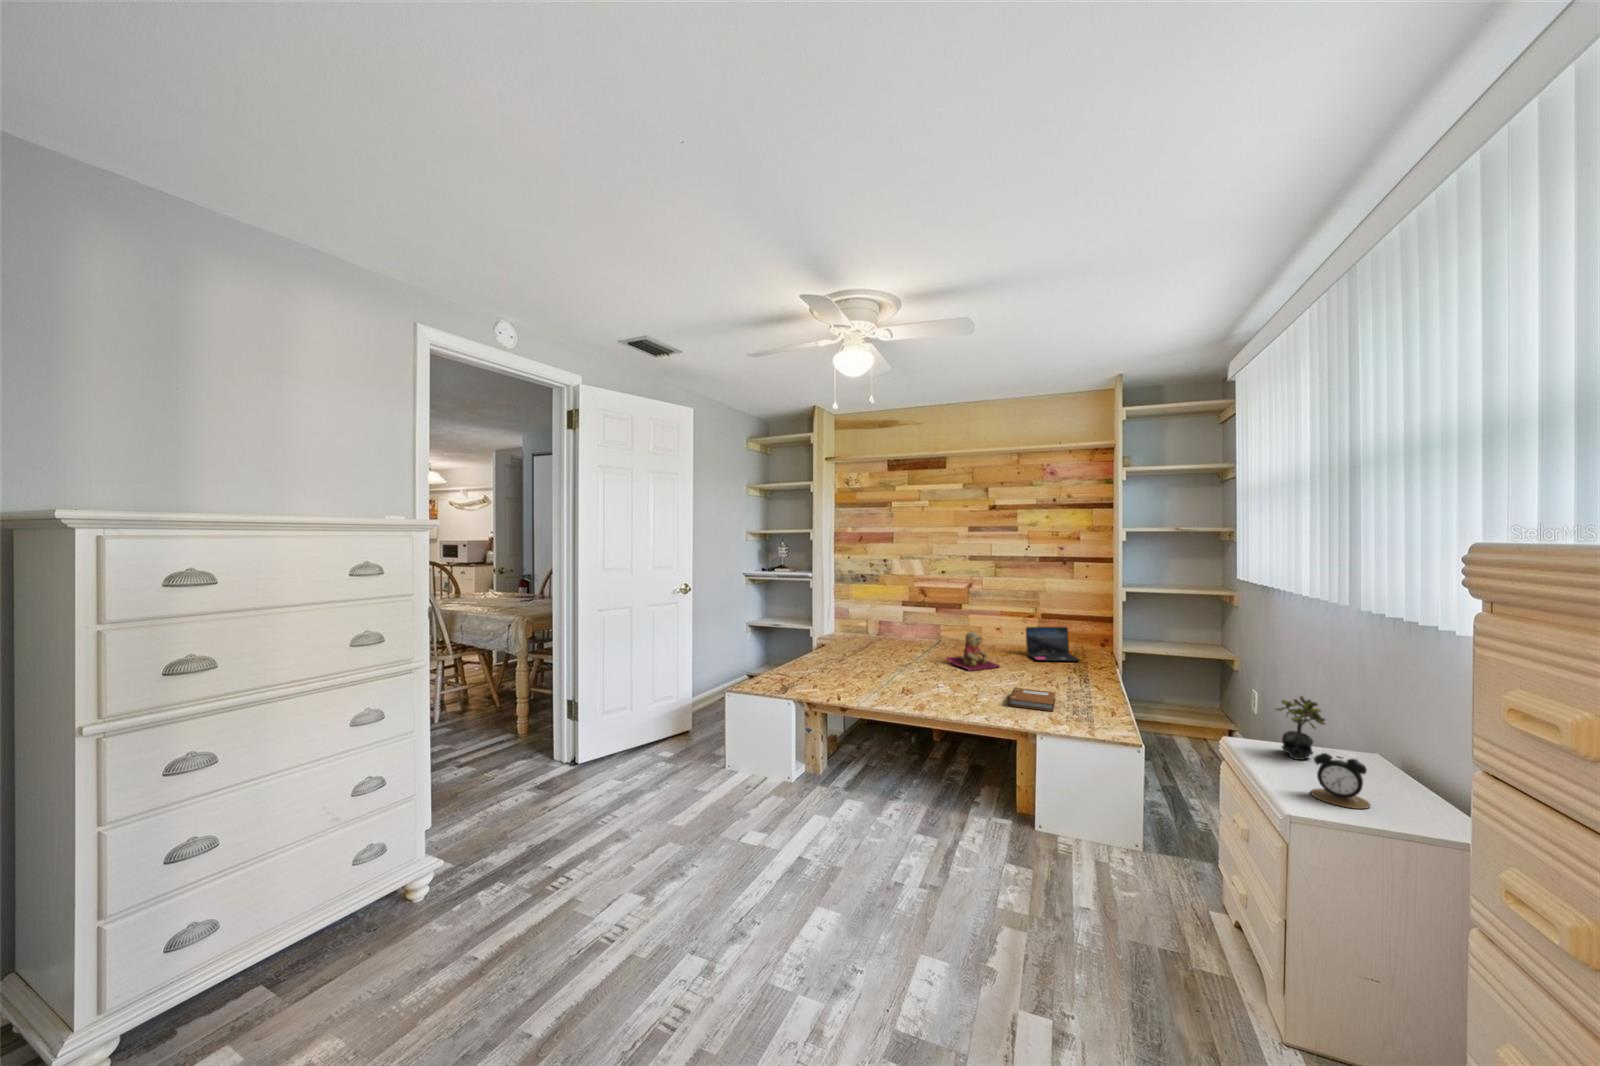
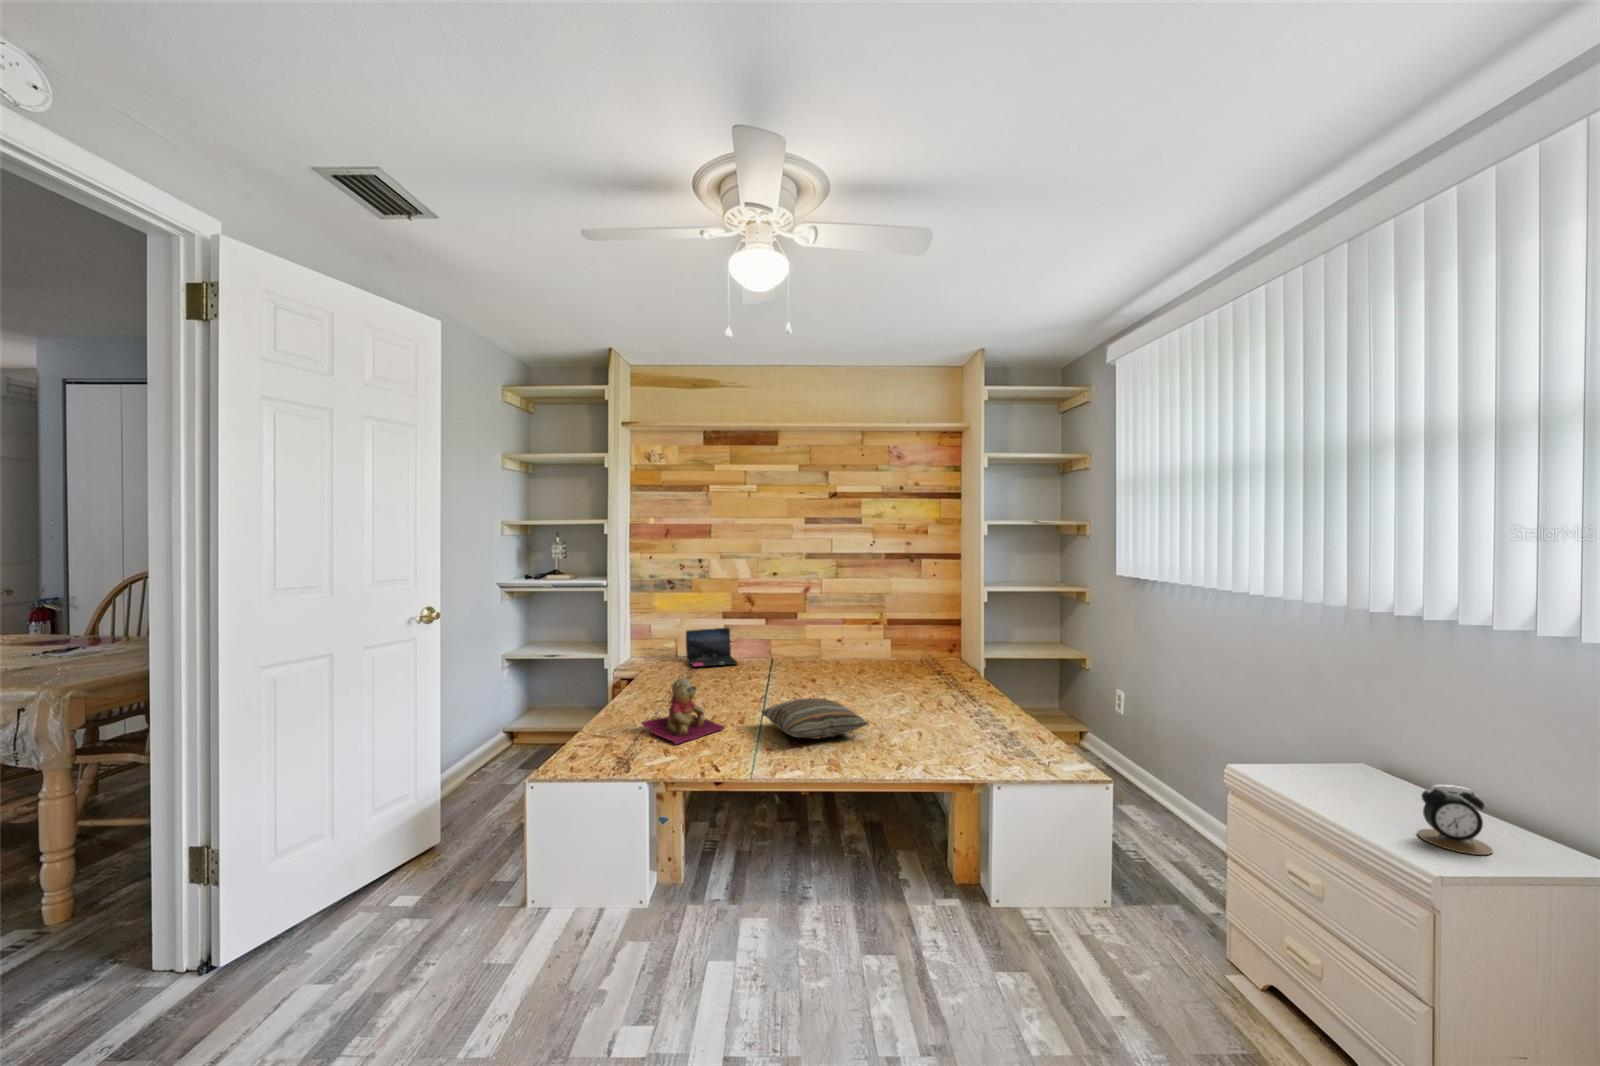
laptop: present [1026,627,1079,661] -> present [686,628,738,667]
teddy bear: present [946,632,999,671] -> present [642,678,724,744]
pillow: none [888,663,962,691] -> present [762,698,868,739]
notebook: present [1008,688,1056,711] -> none [922,718,986,746]
succulent plant: present [1276,696,1325,760] -> none [1299,710,1359,787]

